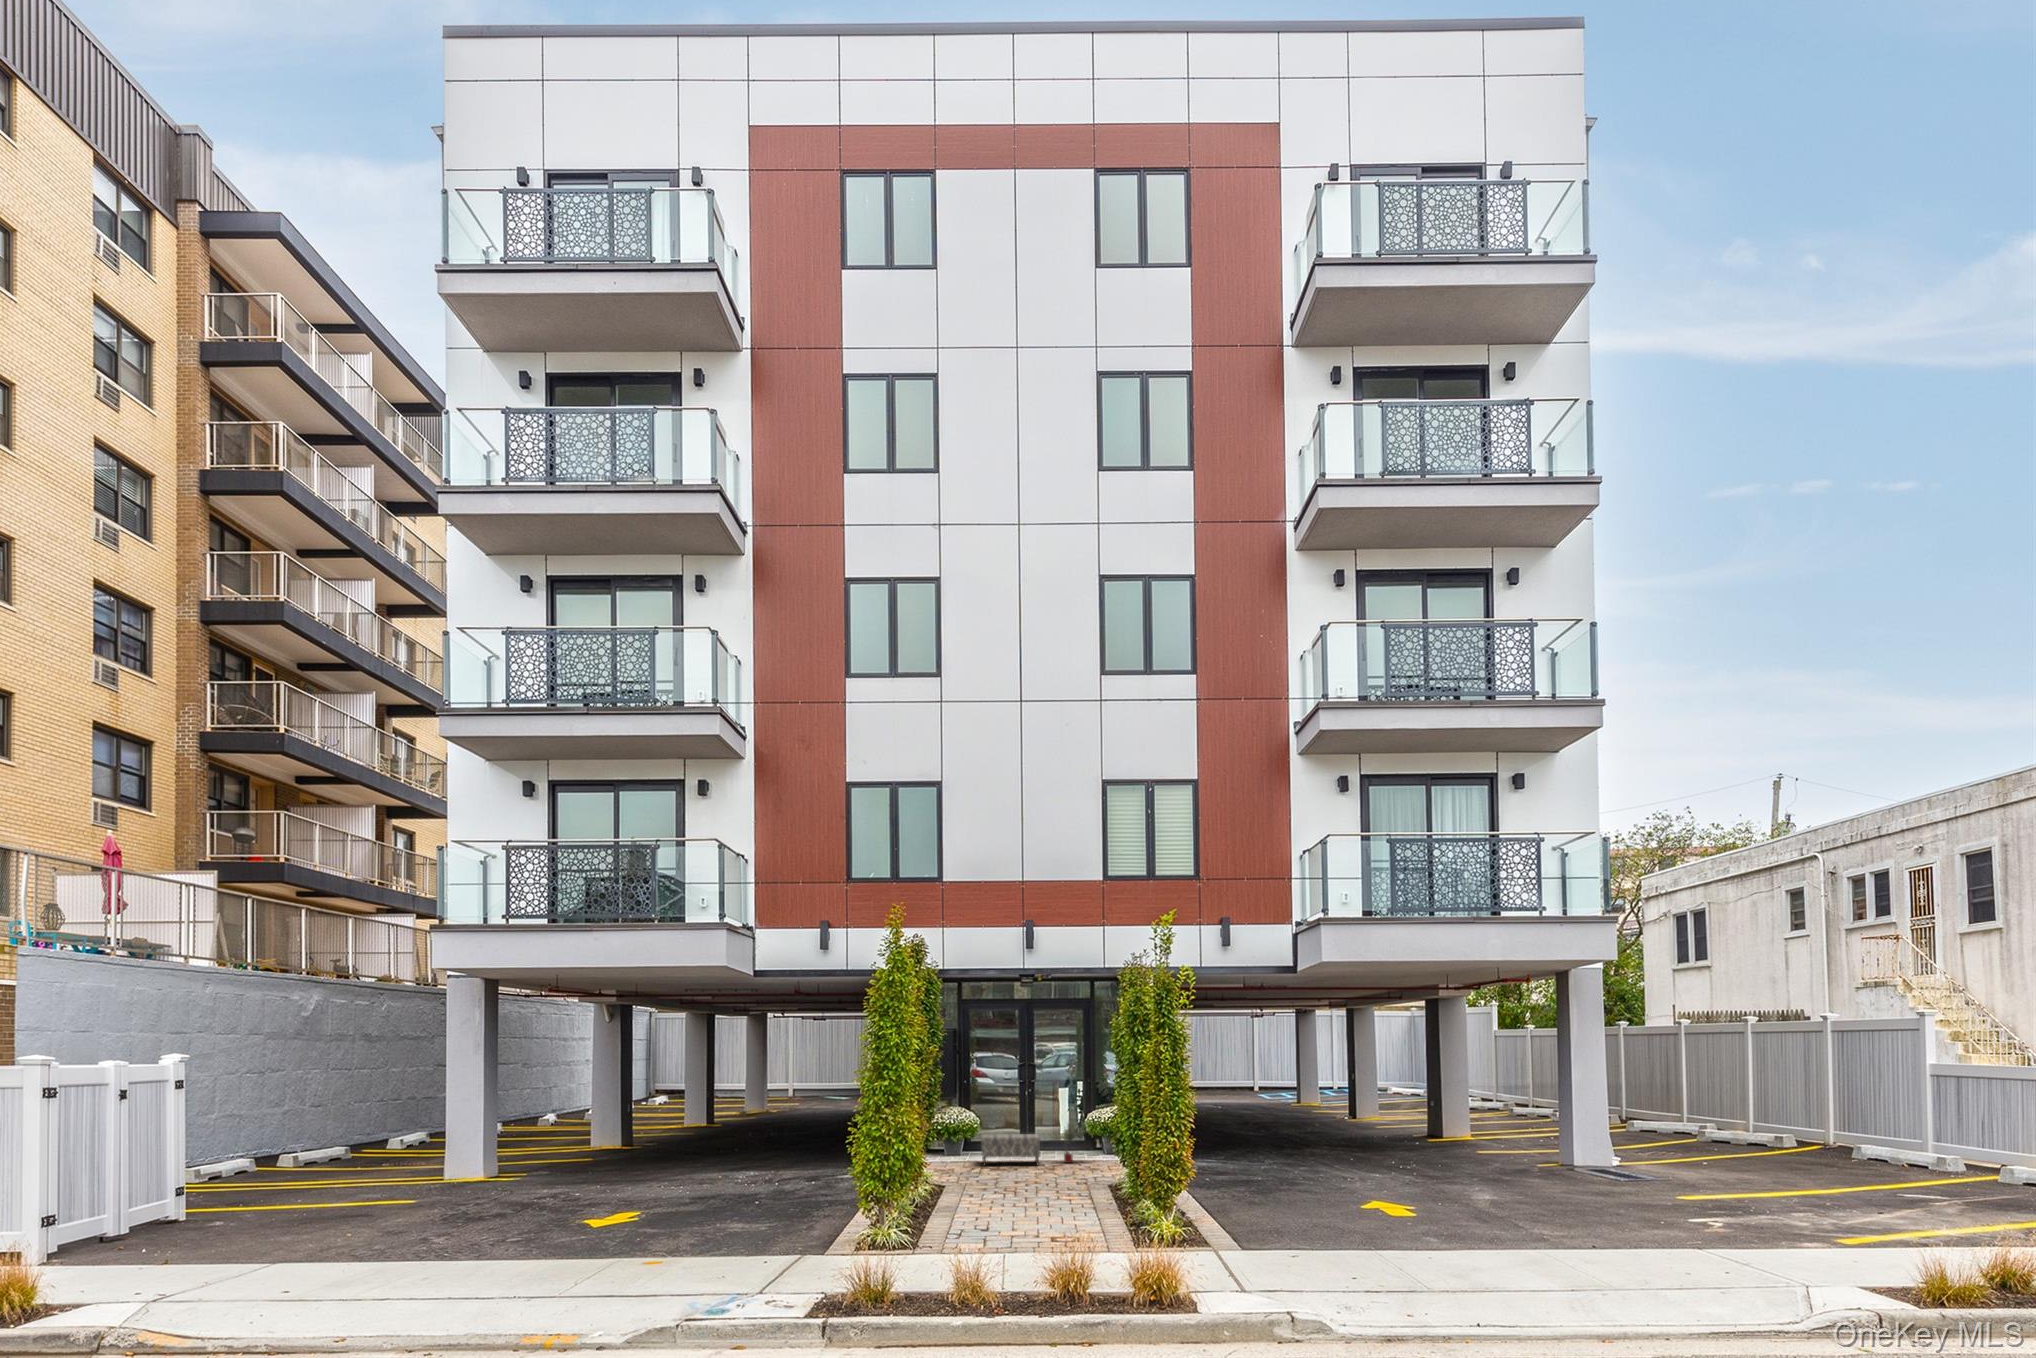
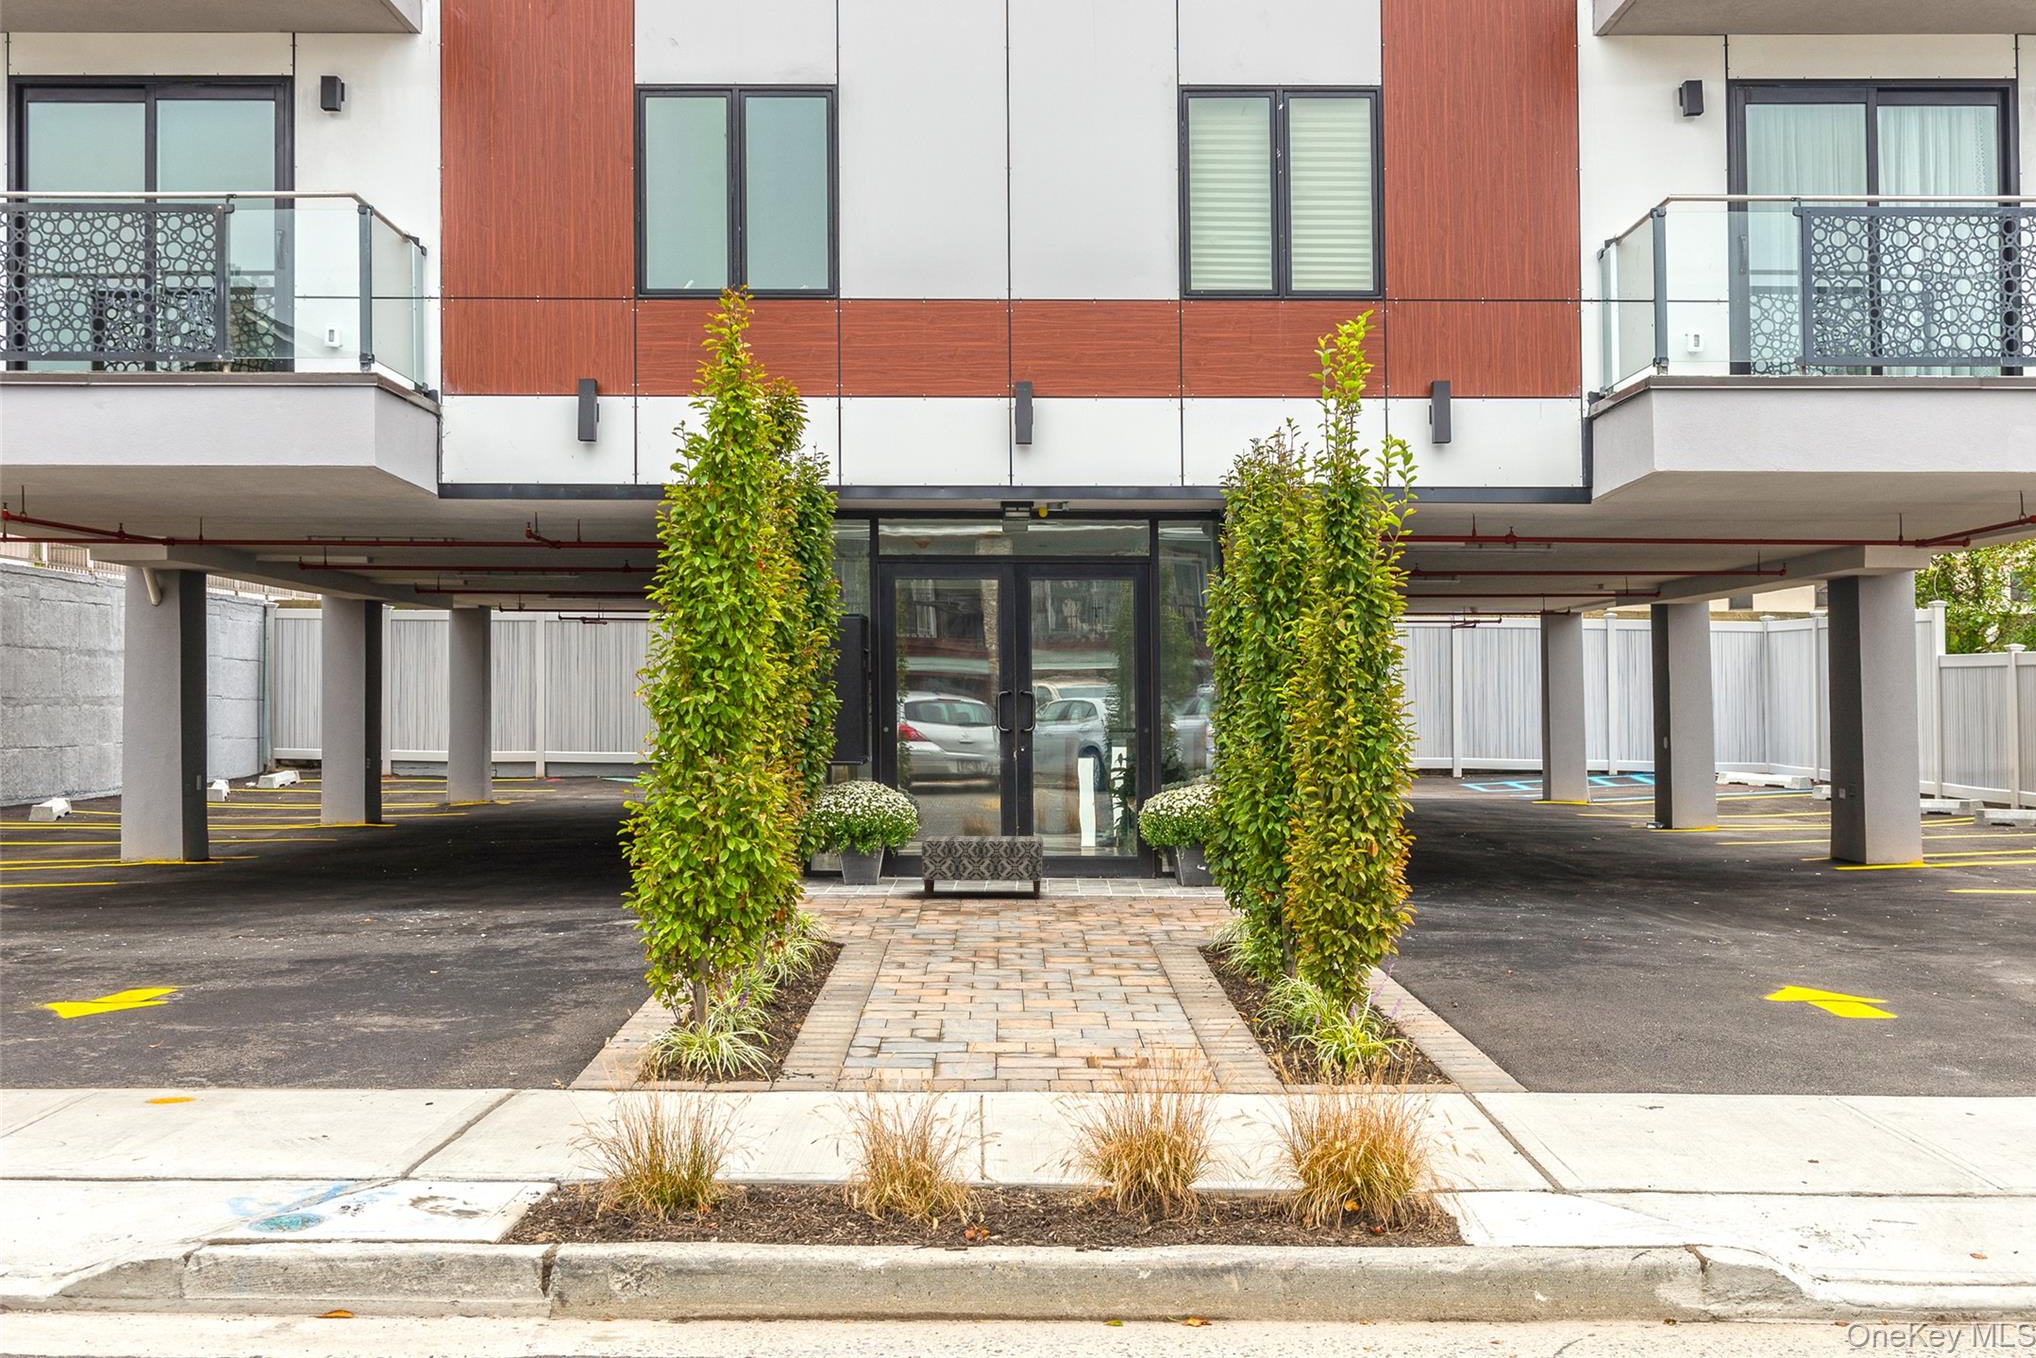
potted tree: present [1054,1118,1085,1163] -> none [1062,800,1140,895]

